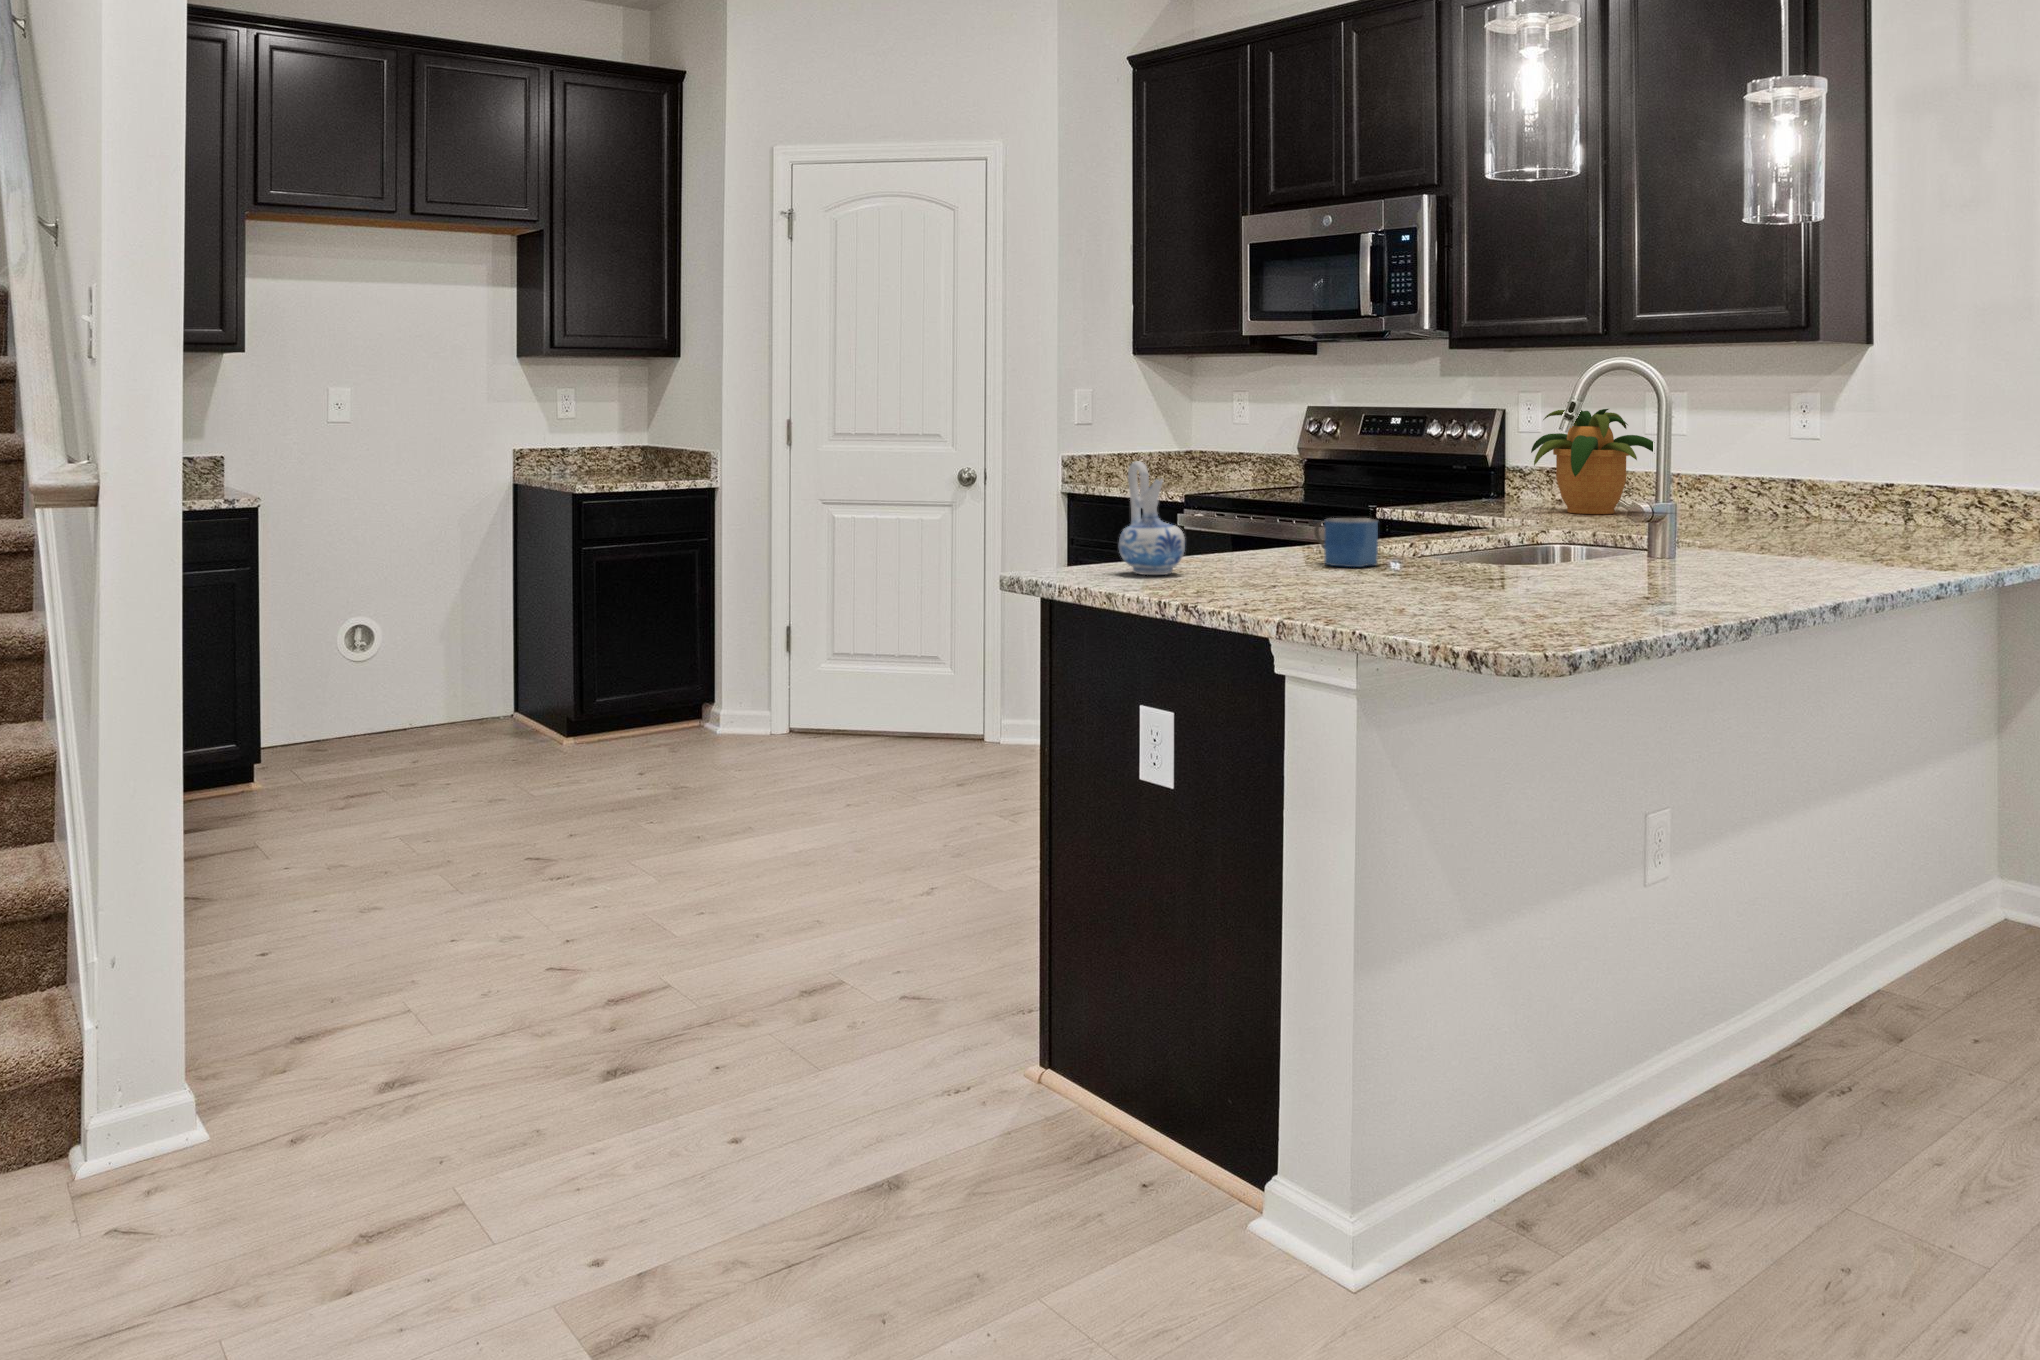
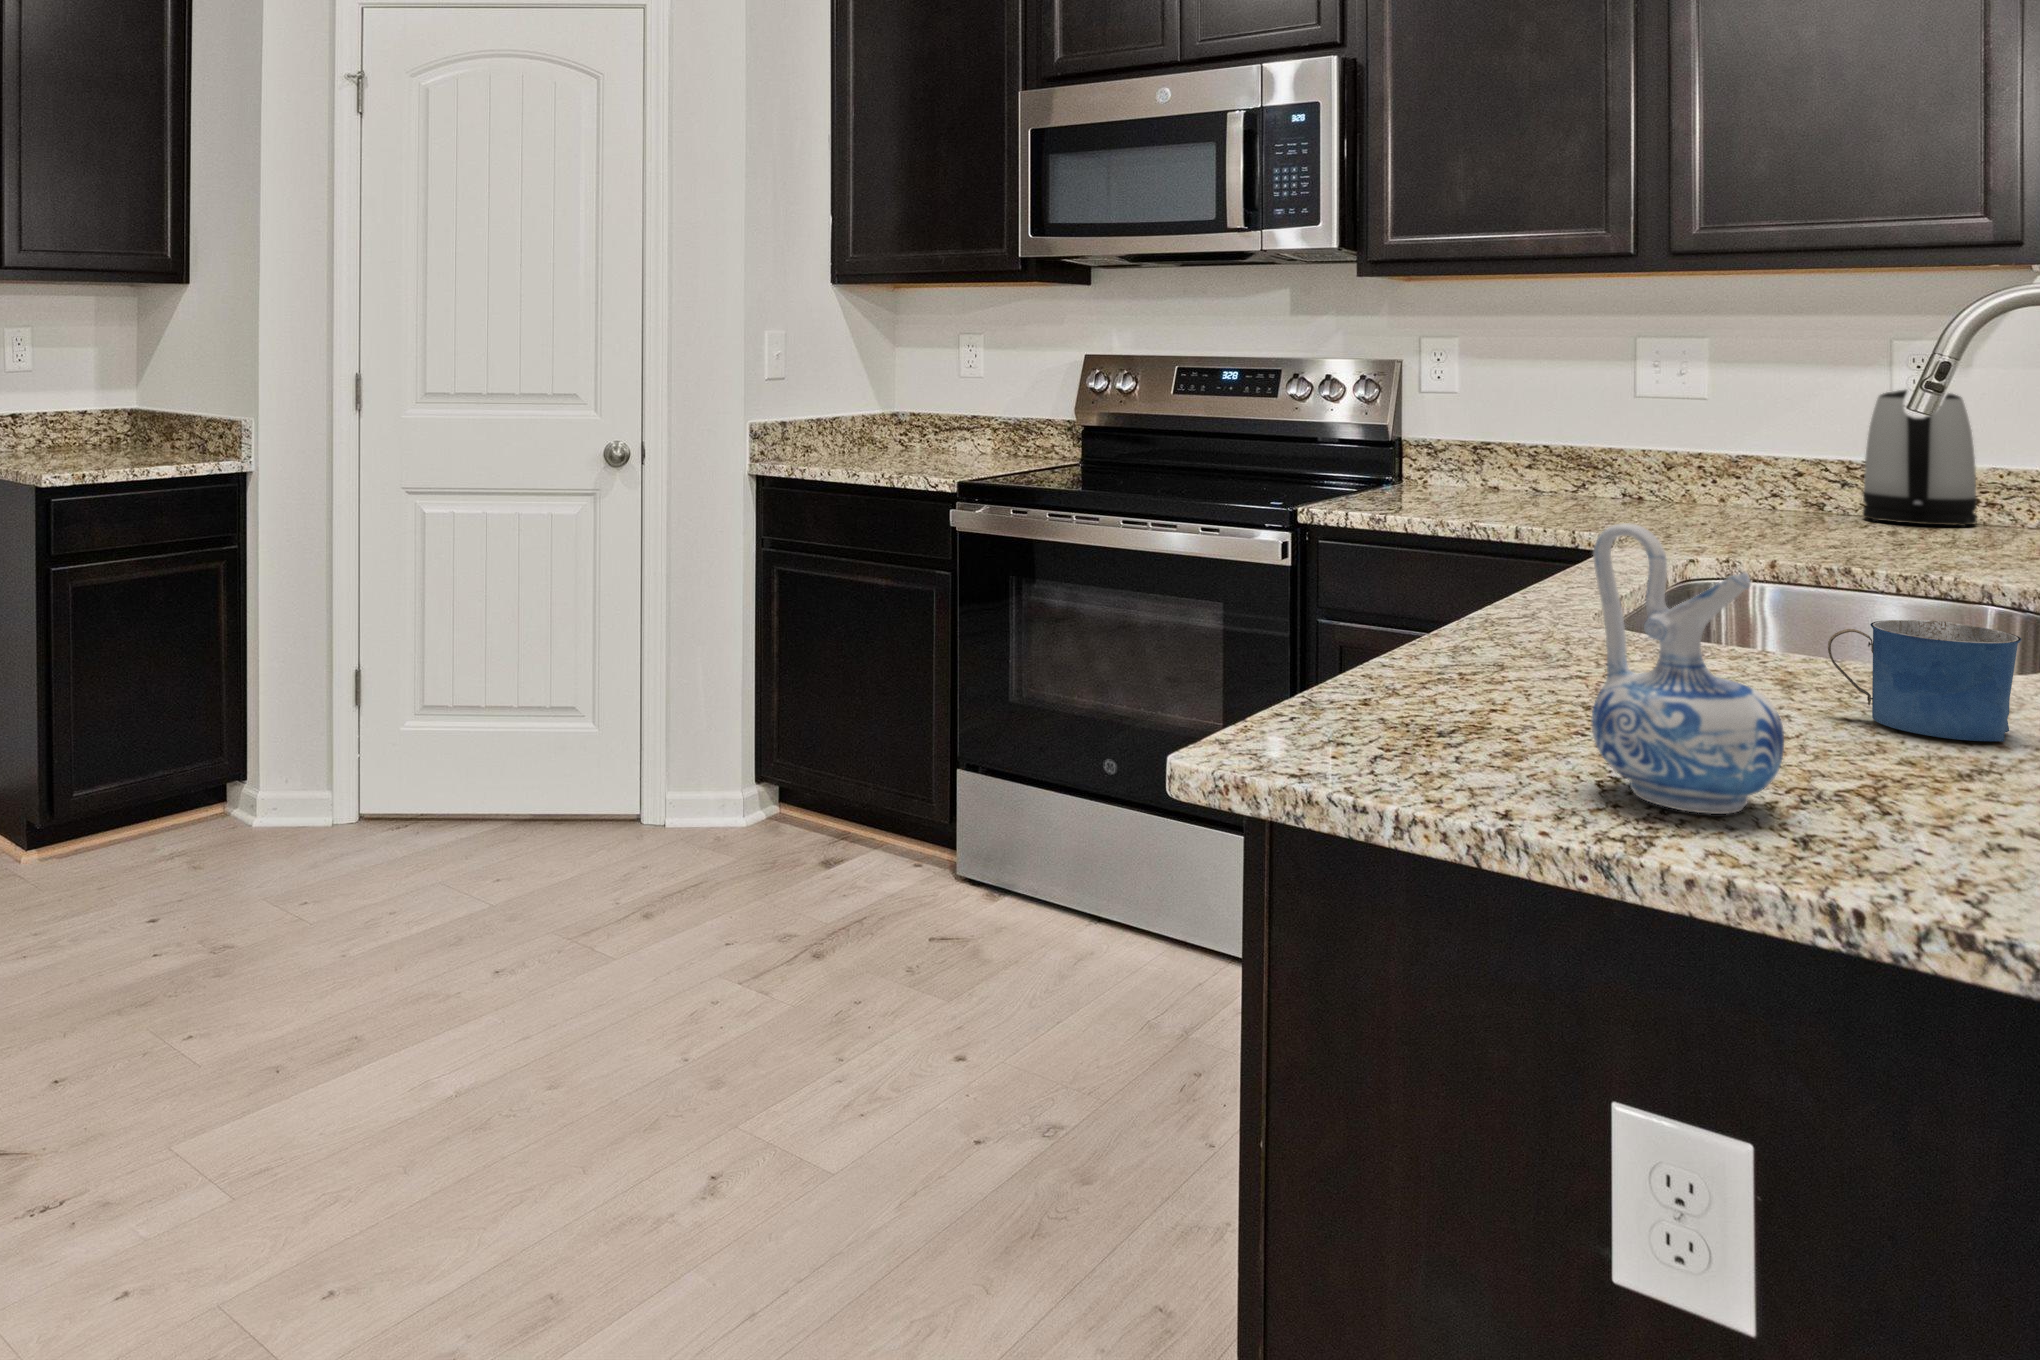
potted plant: present [1531,402,1653,514] -> none [1527,352,1762,521]
kettle: none [1738,426,1805,518] -> present [1862,390,1977,526]

